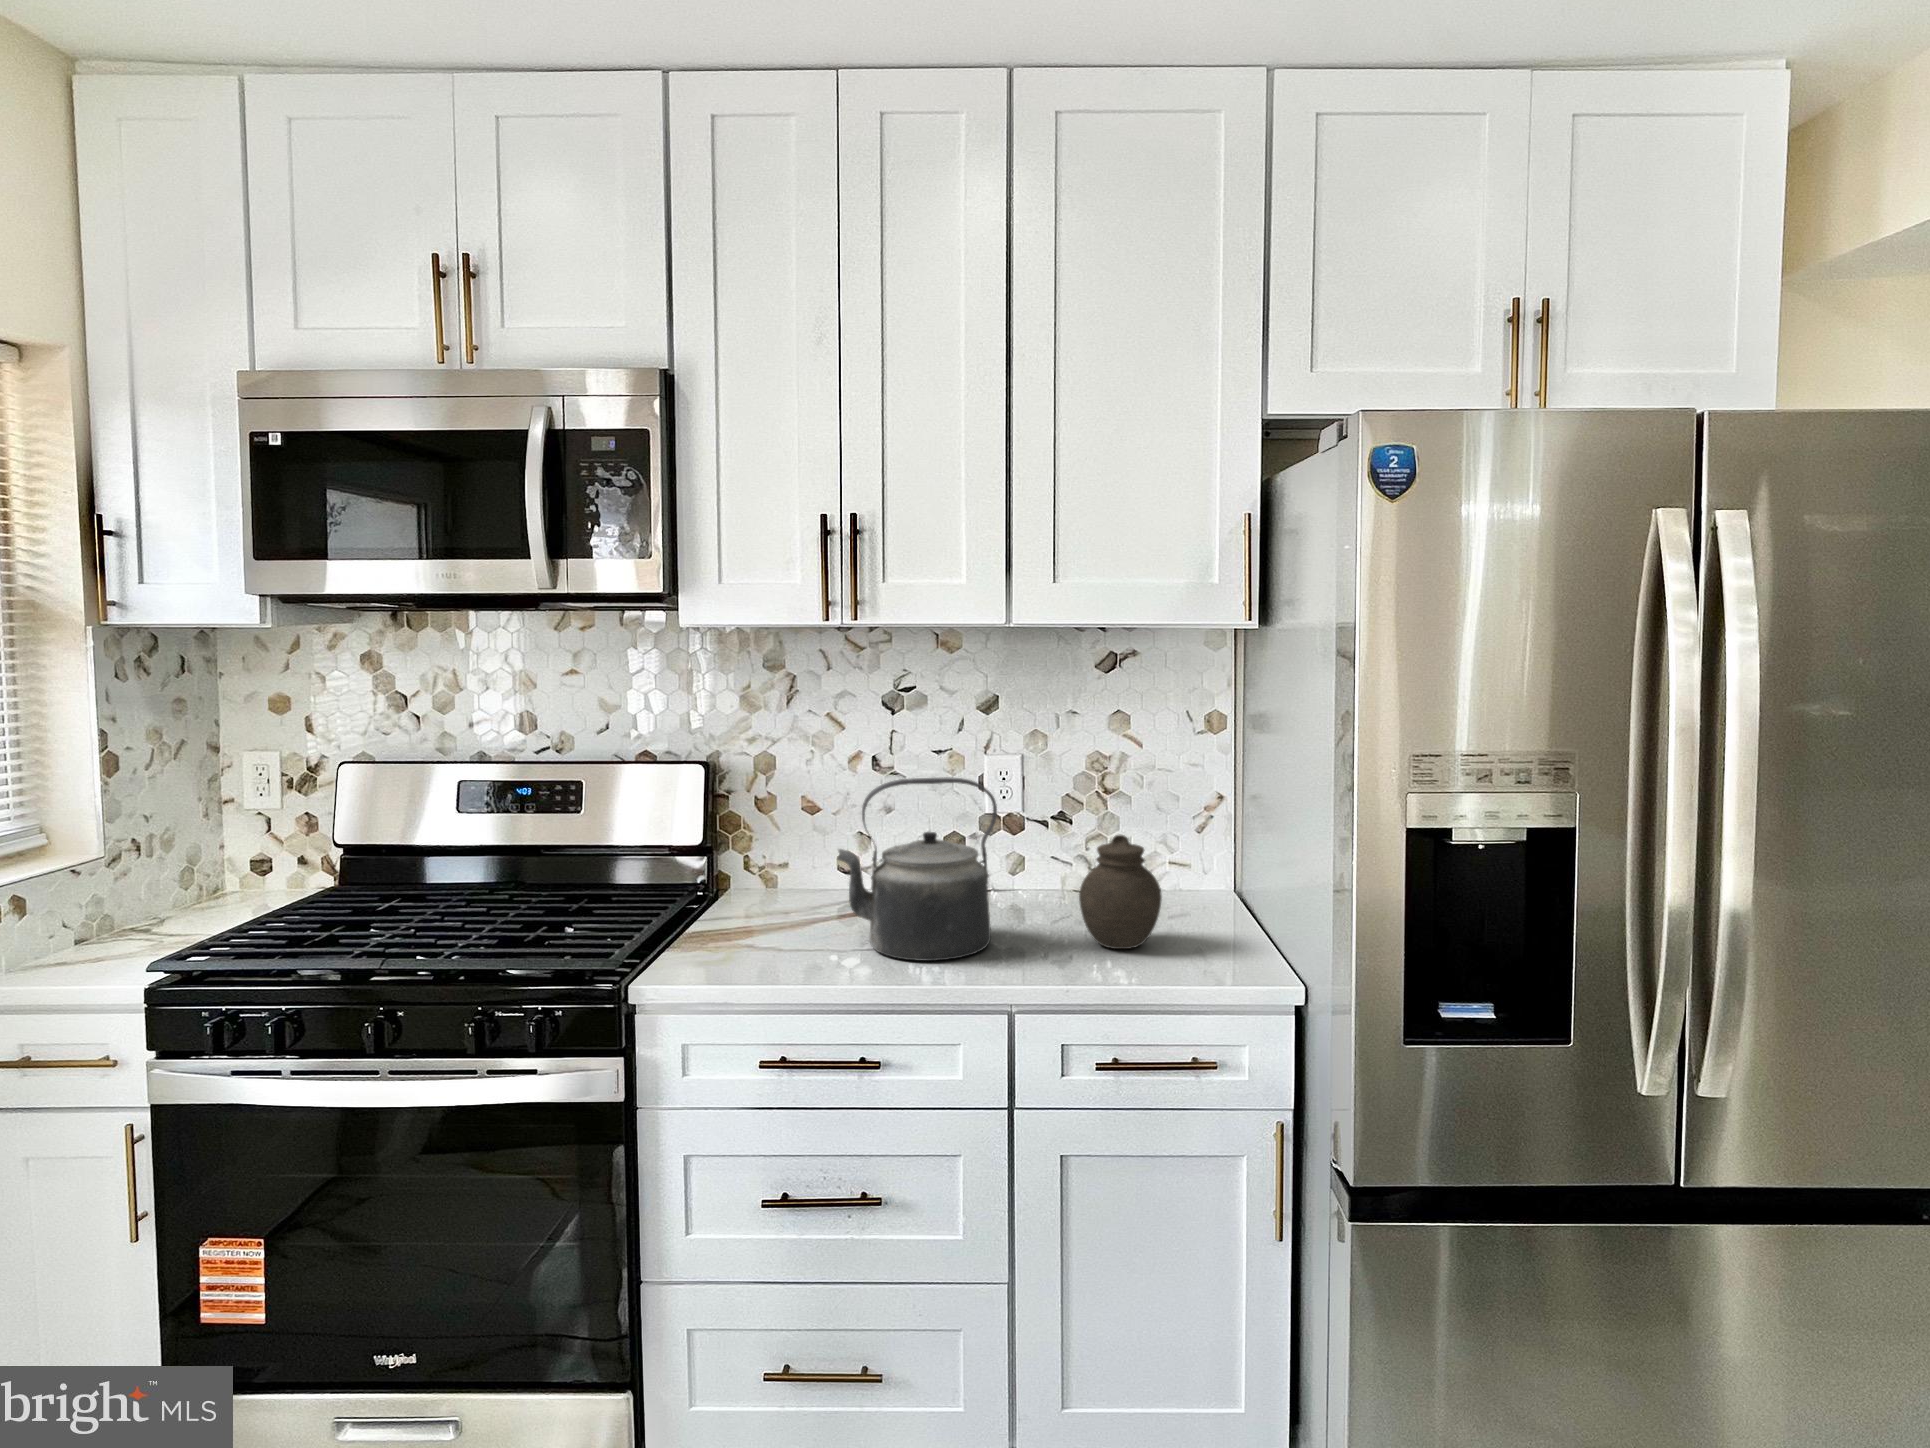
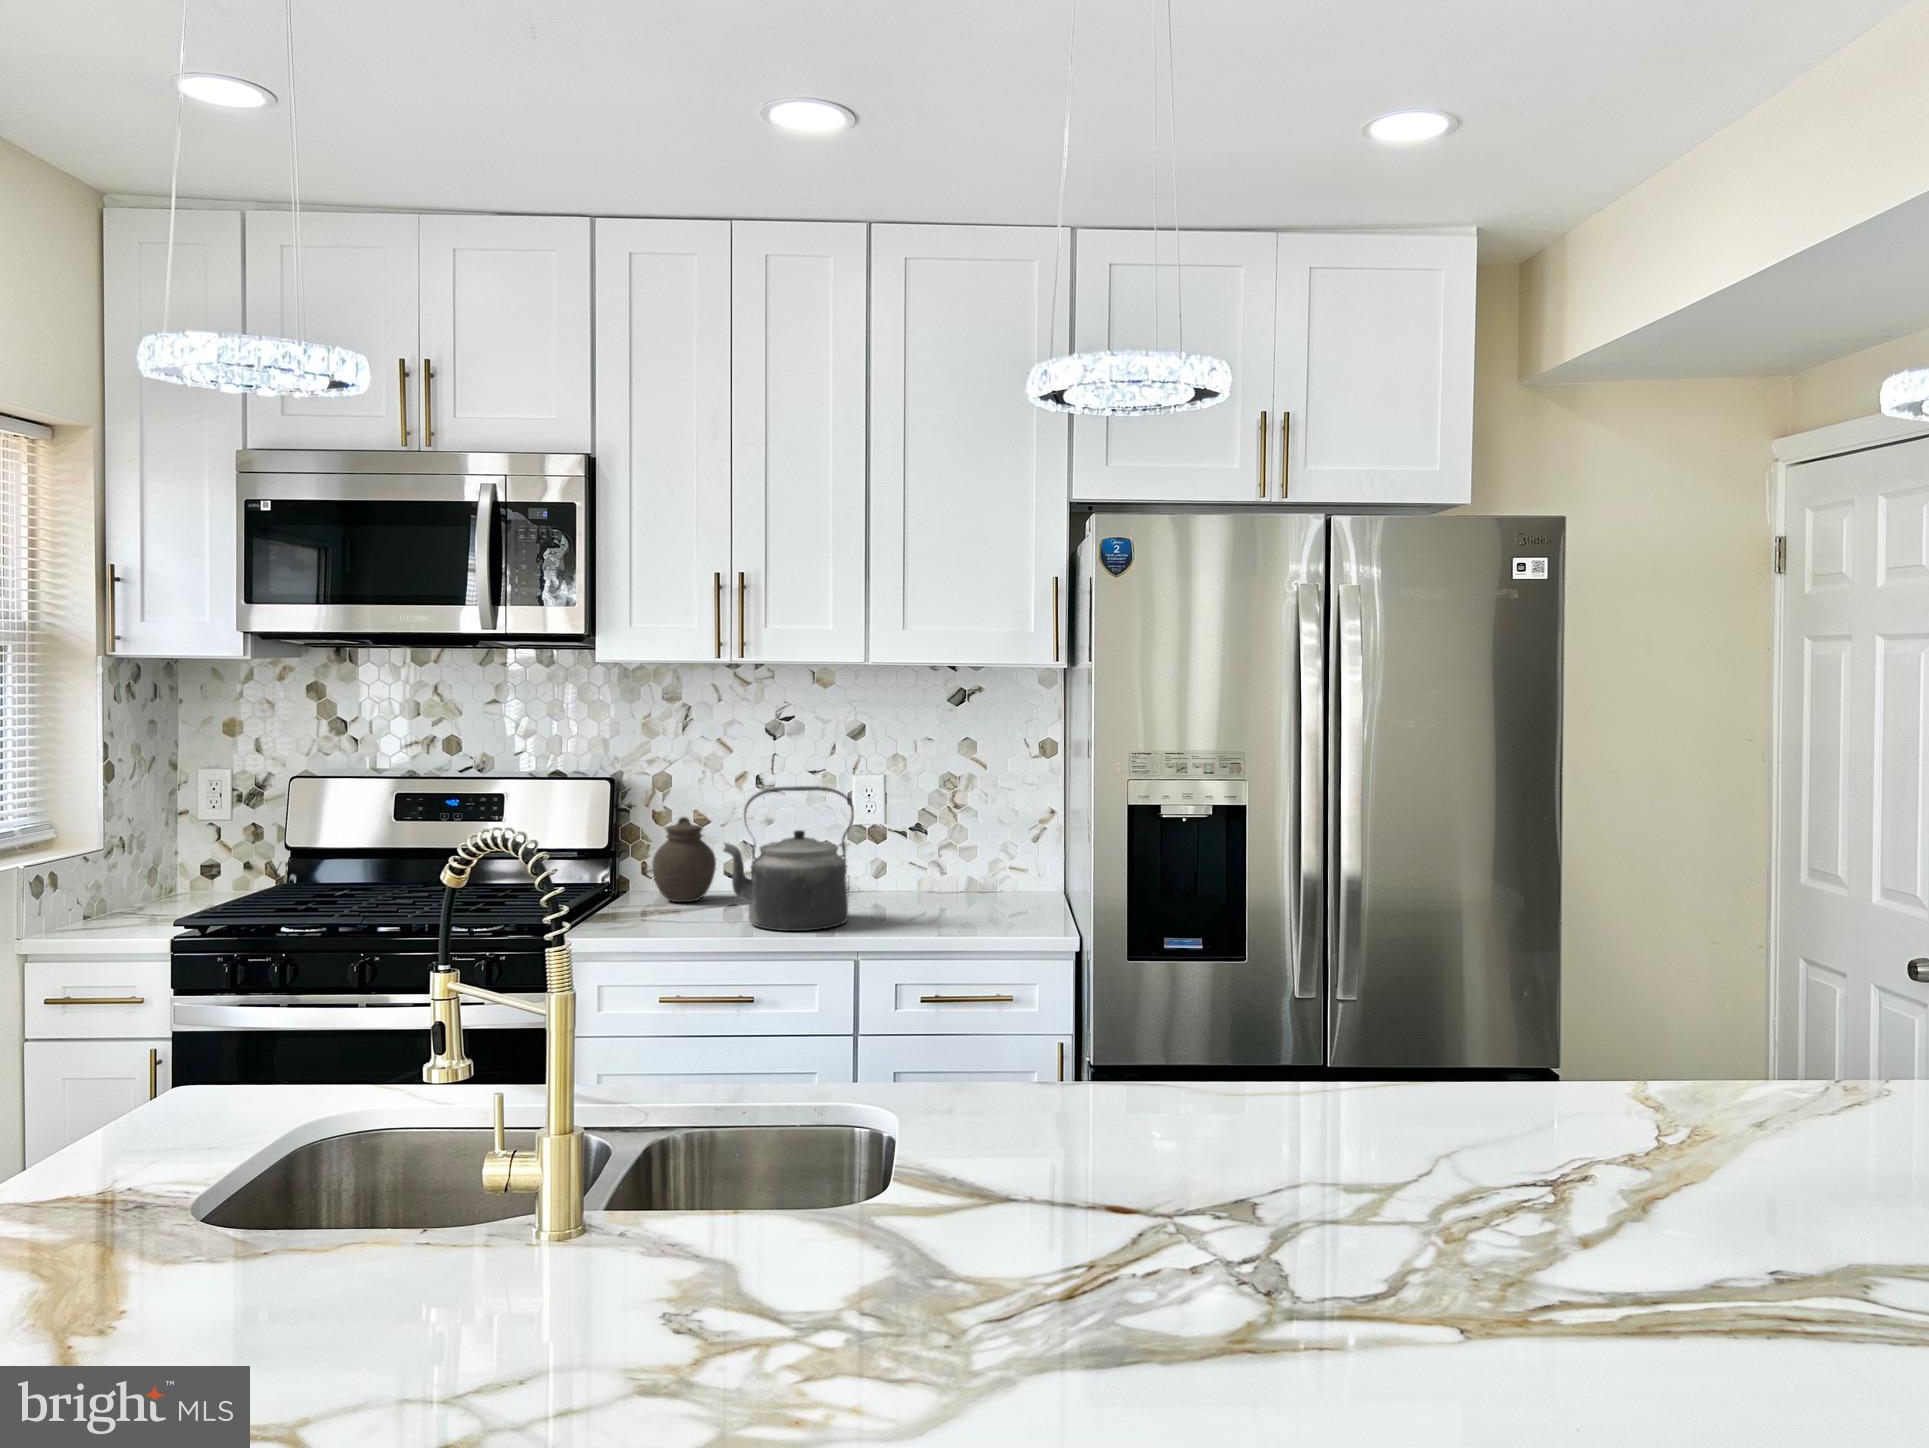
jar: present [1079,835,1162,949] -> present [652,817,716,902]

